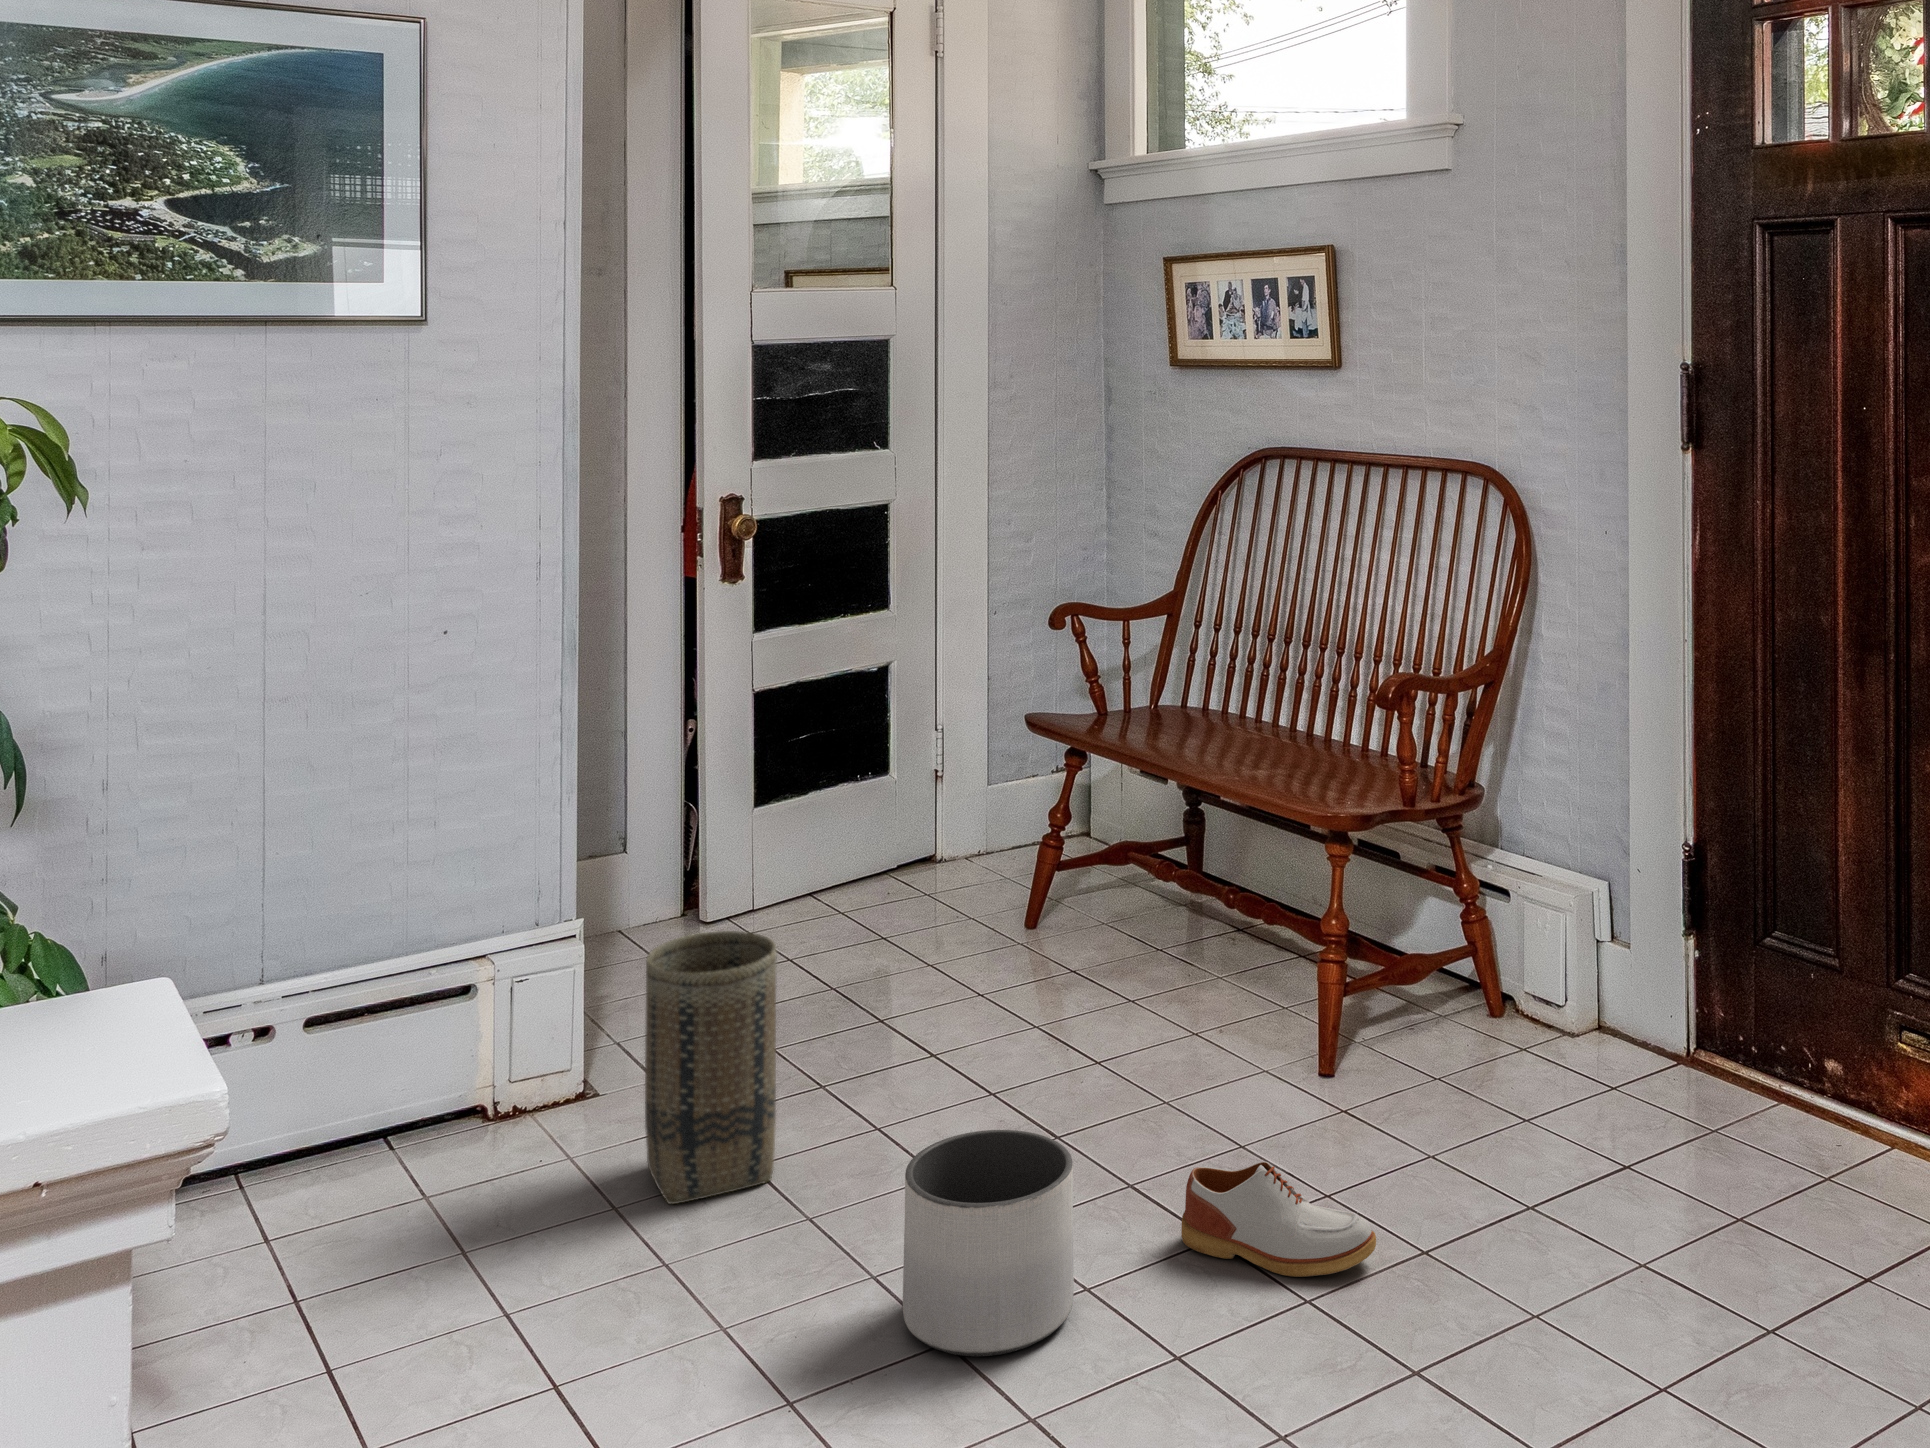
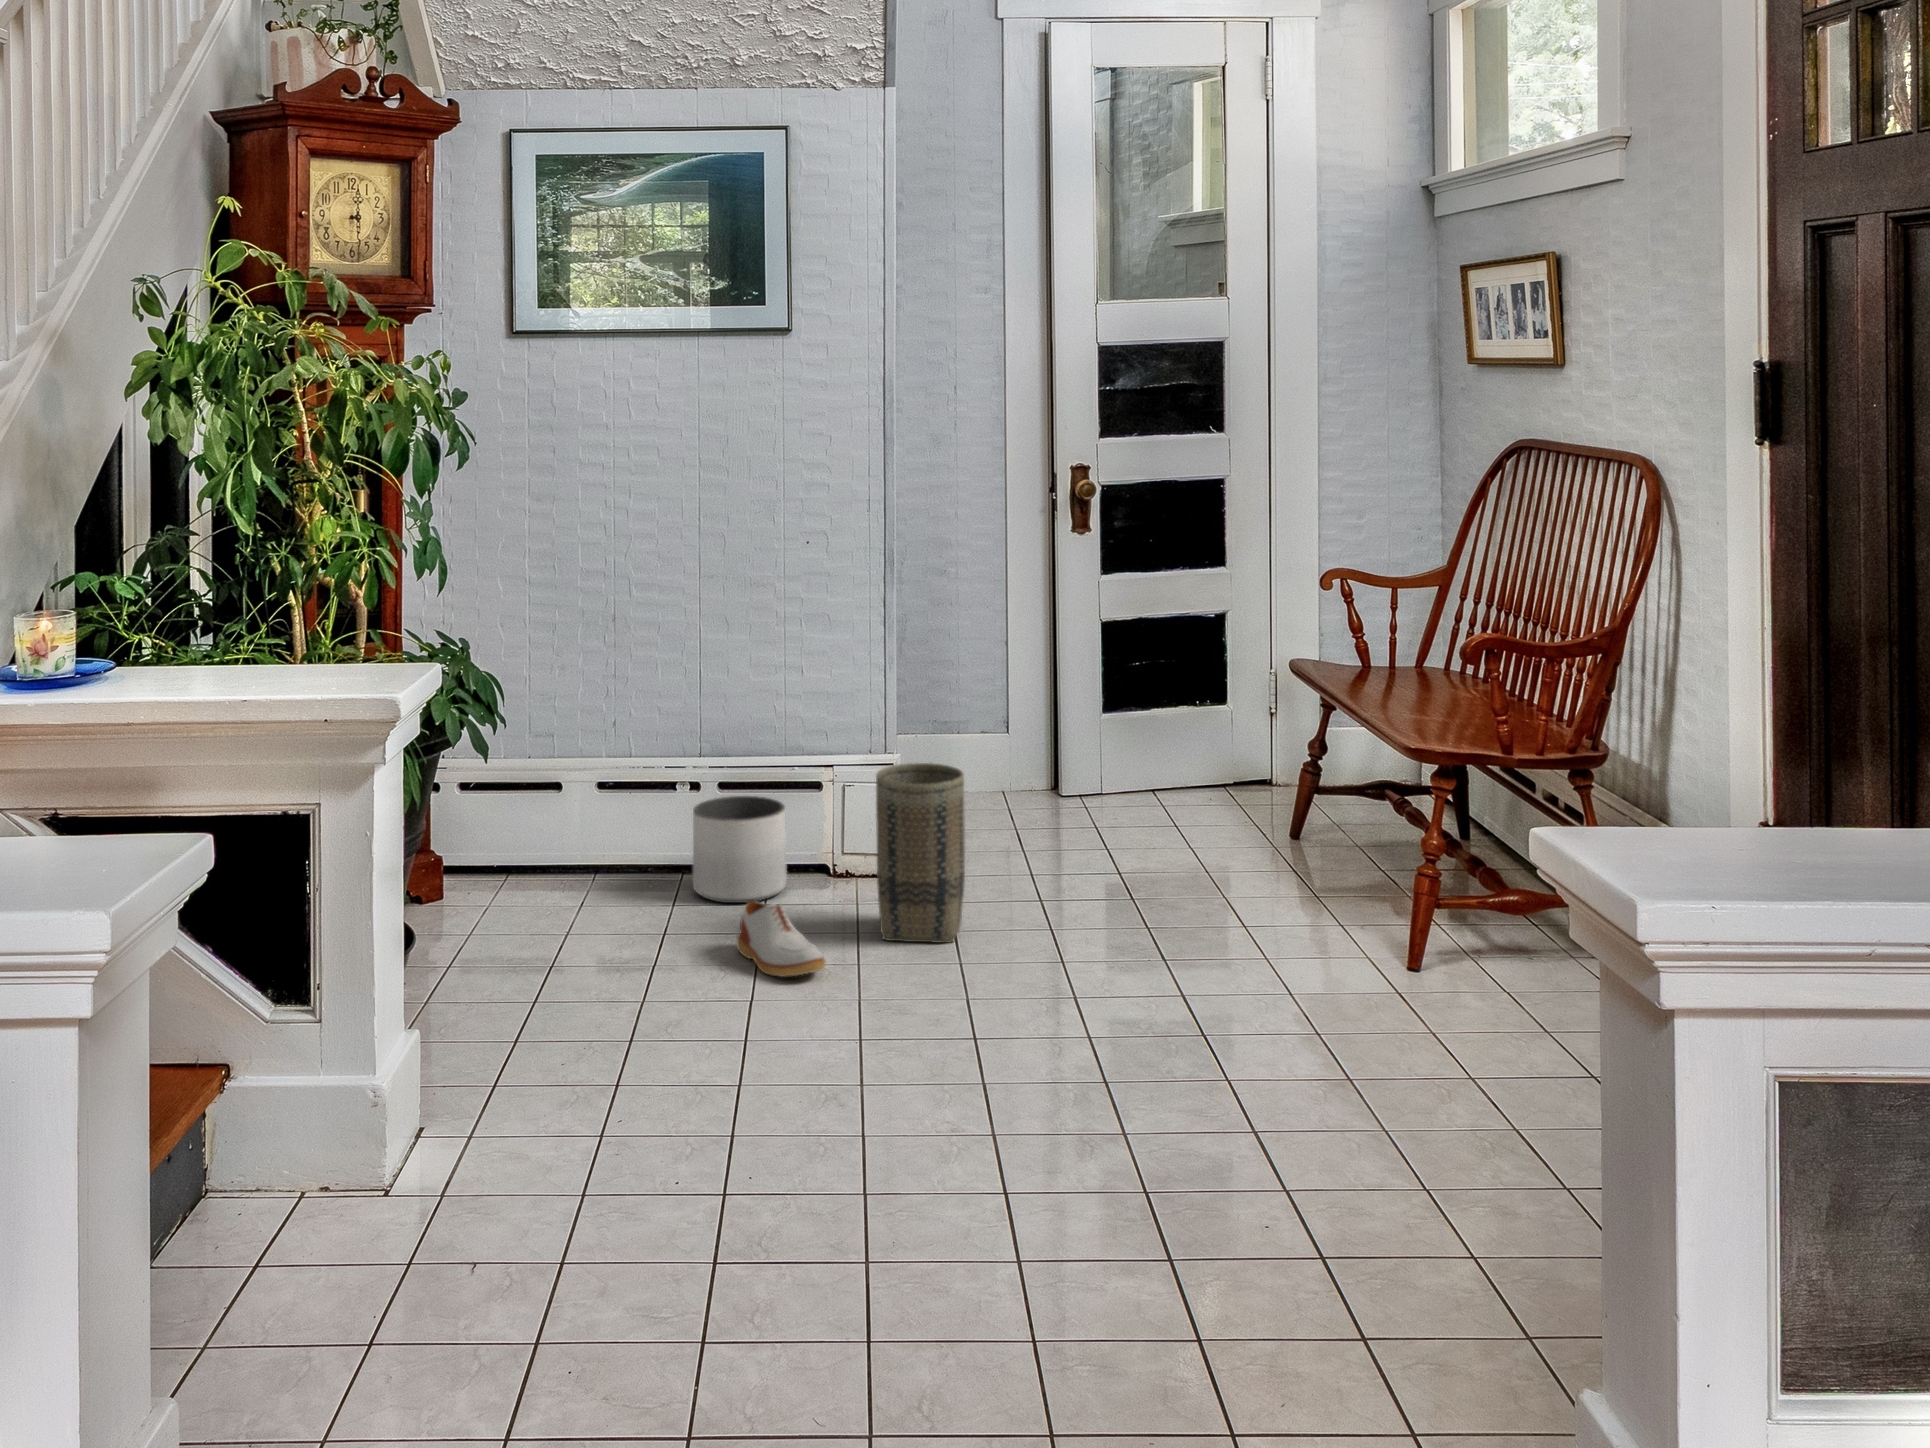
planter: present [903,1130,1074,1357] -> present [693,796,787,903]
shoe: present [1181,1162,1376,1277] -> present [737,901,826,977]

